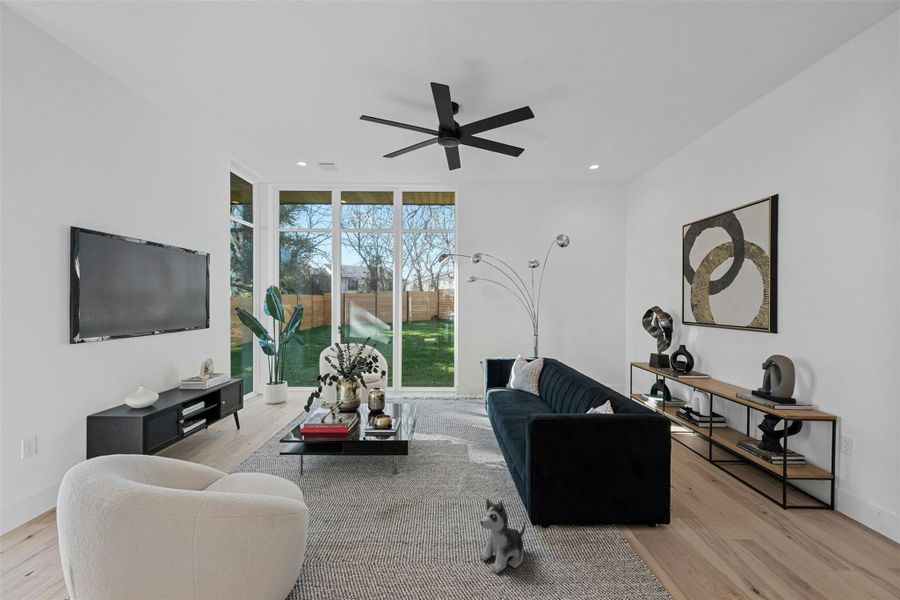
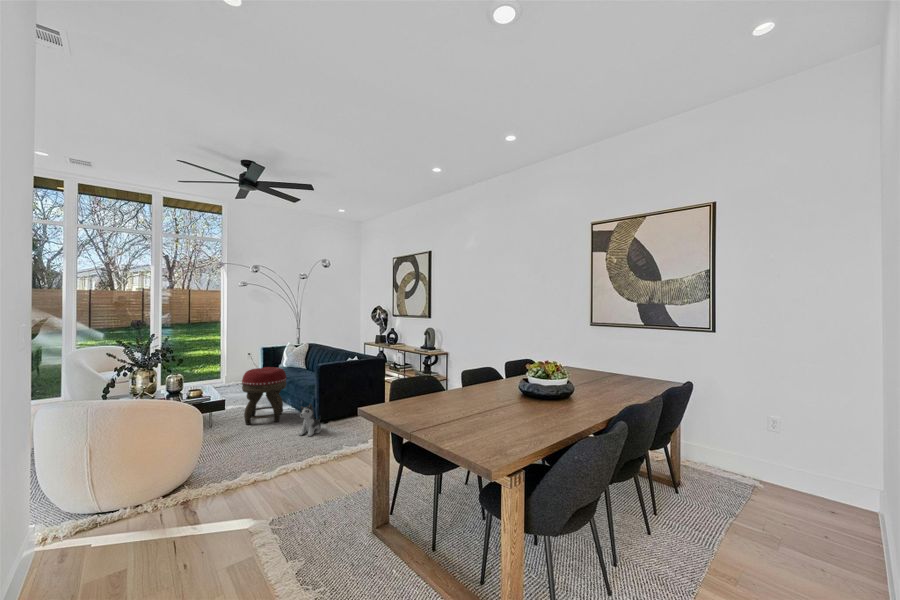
footstool: none [425,400,486,497] -> present [242,367,286,425]

